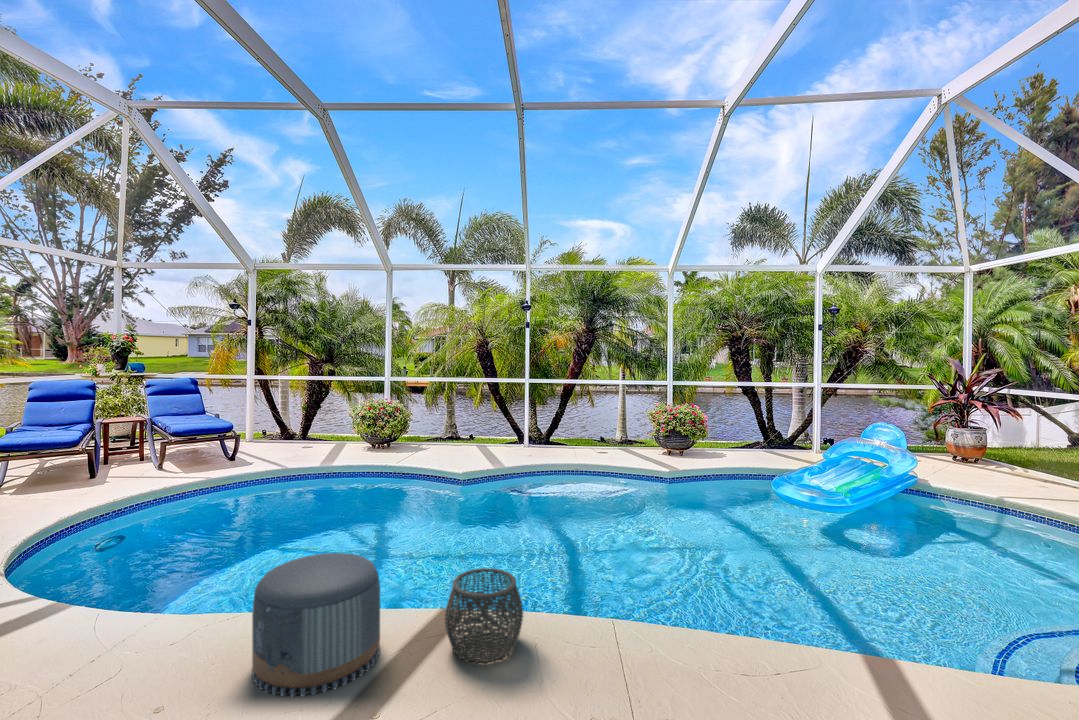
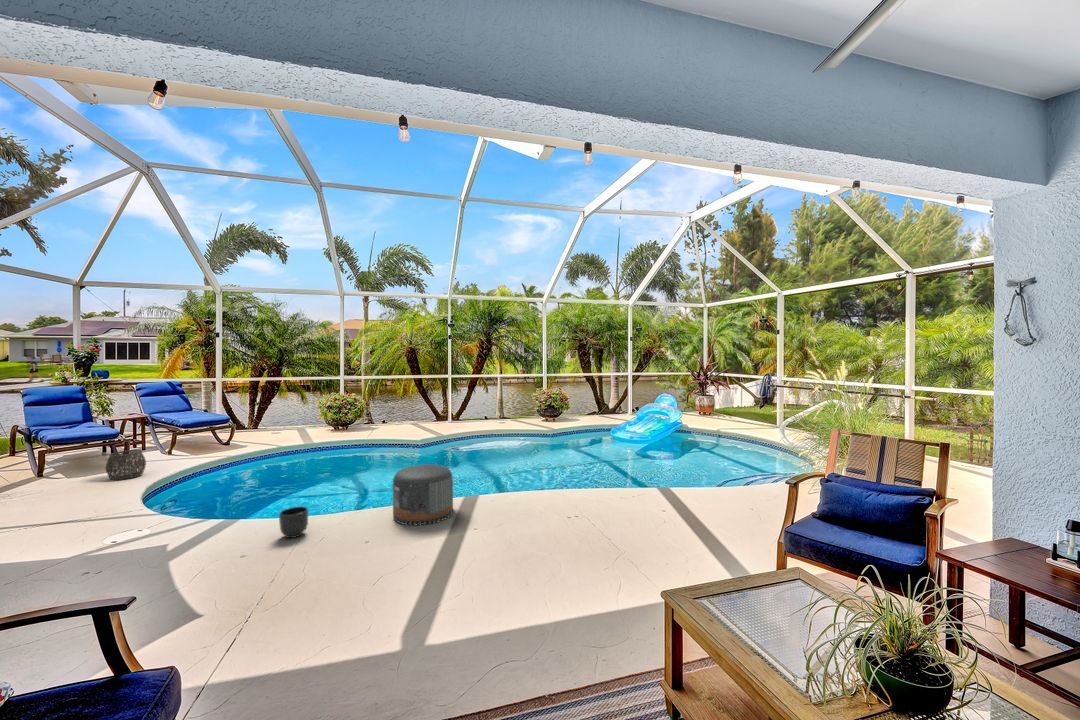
woven basket: present [445,568,523,663] -> present [106,450,146,480]
planter: none [31,619,96,685] -> present [279,506,308,538]

